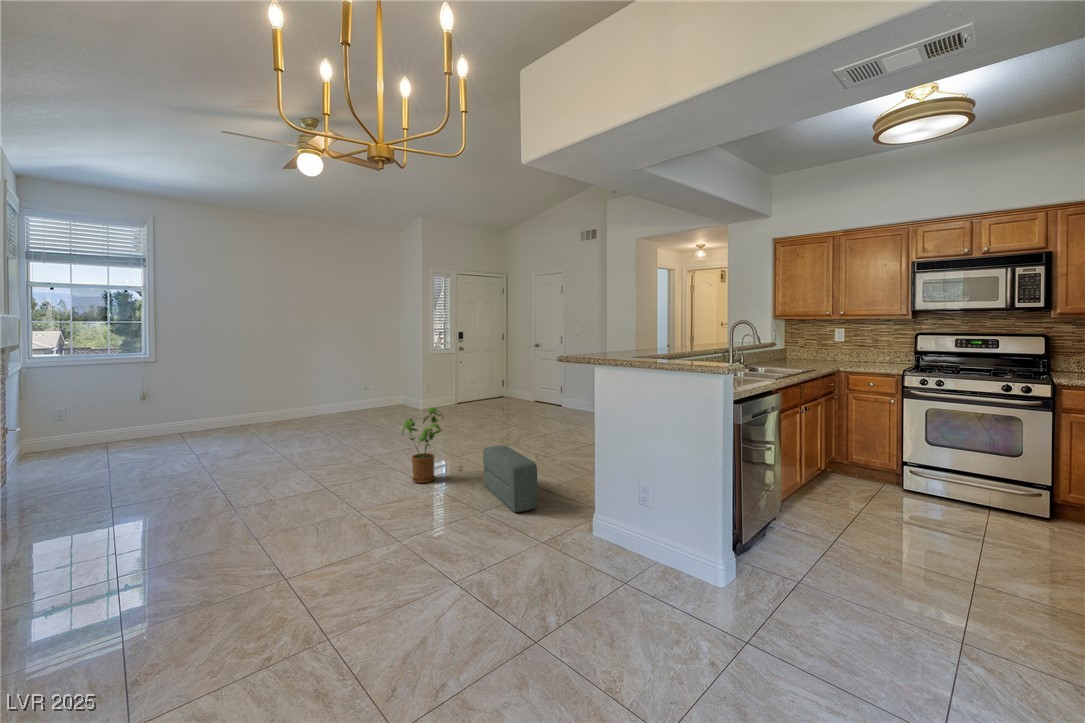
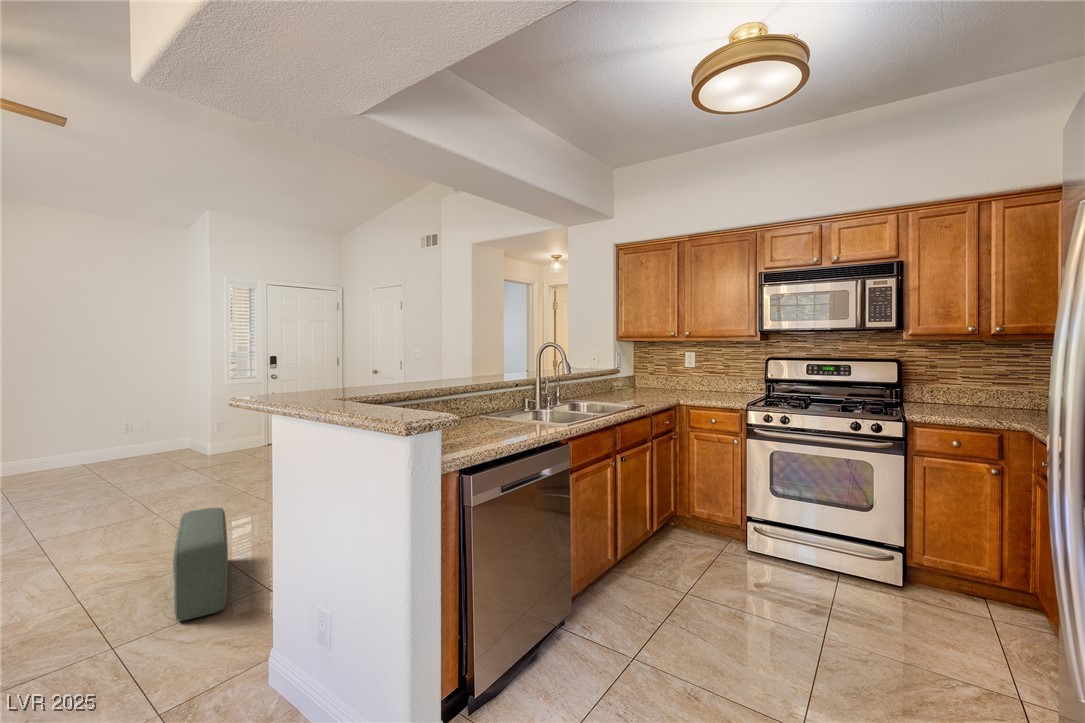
house plant: present [402,408,443,483] -> none [61,452,145,568]

